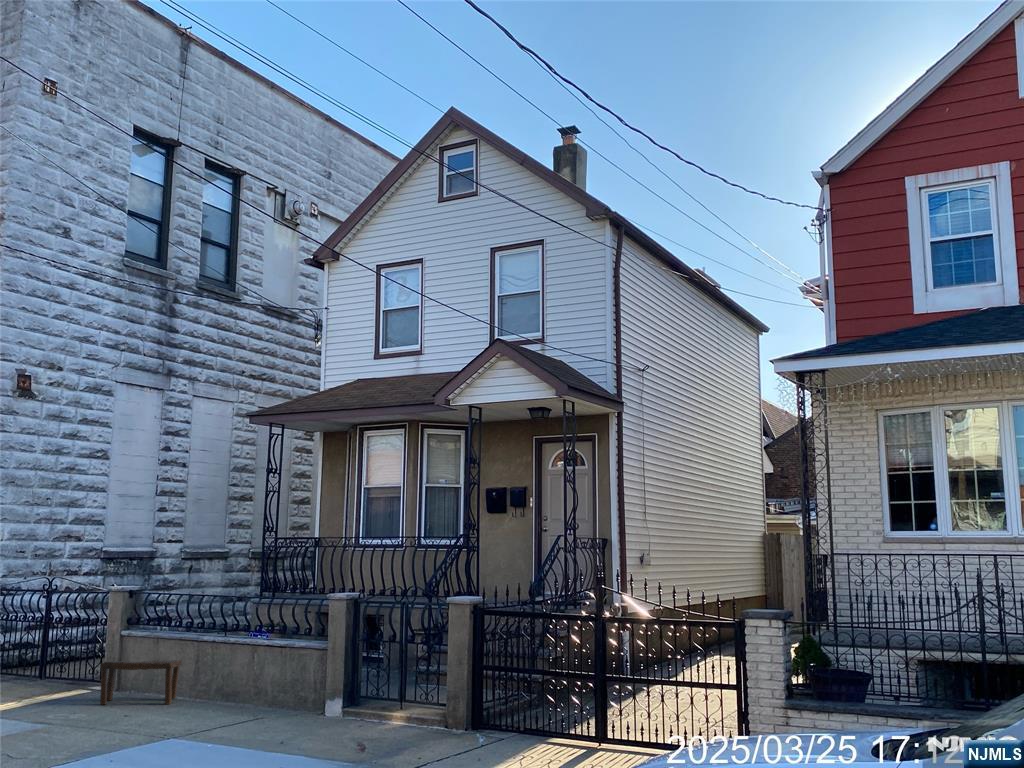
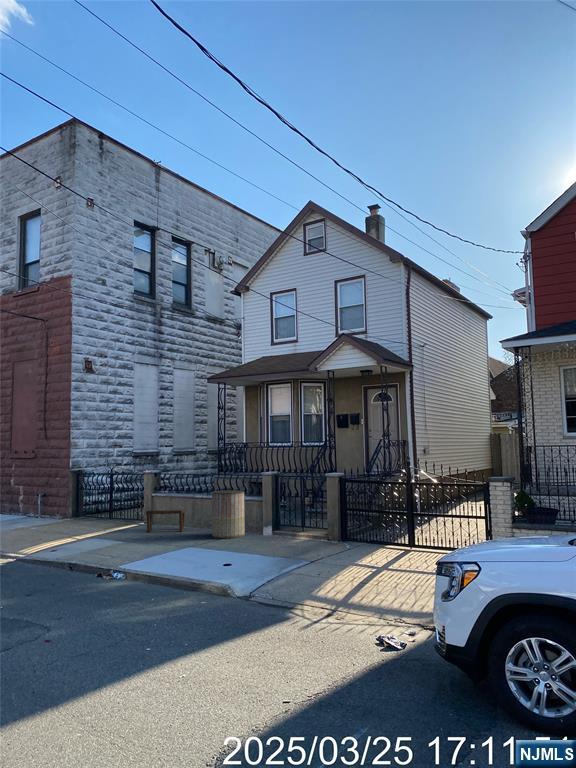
trash can: none [223,626,291,720] -> present [212,490,245,538]

